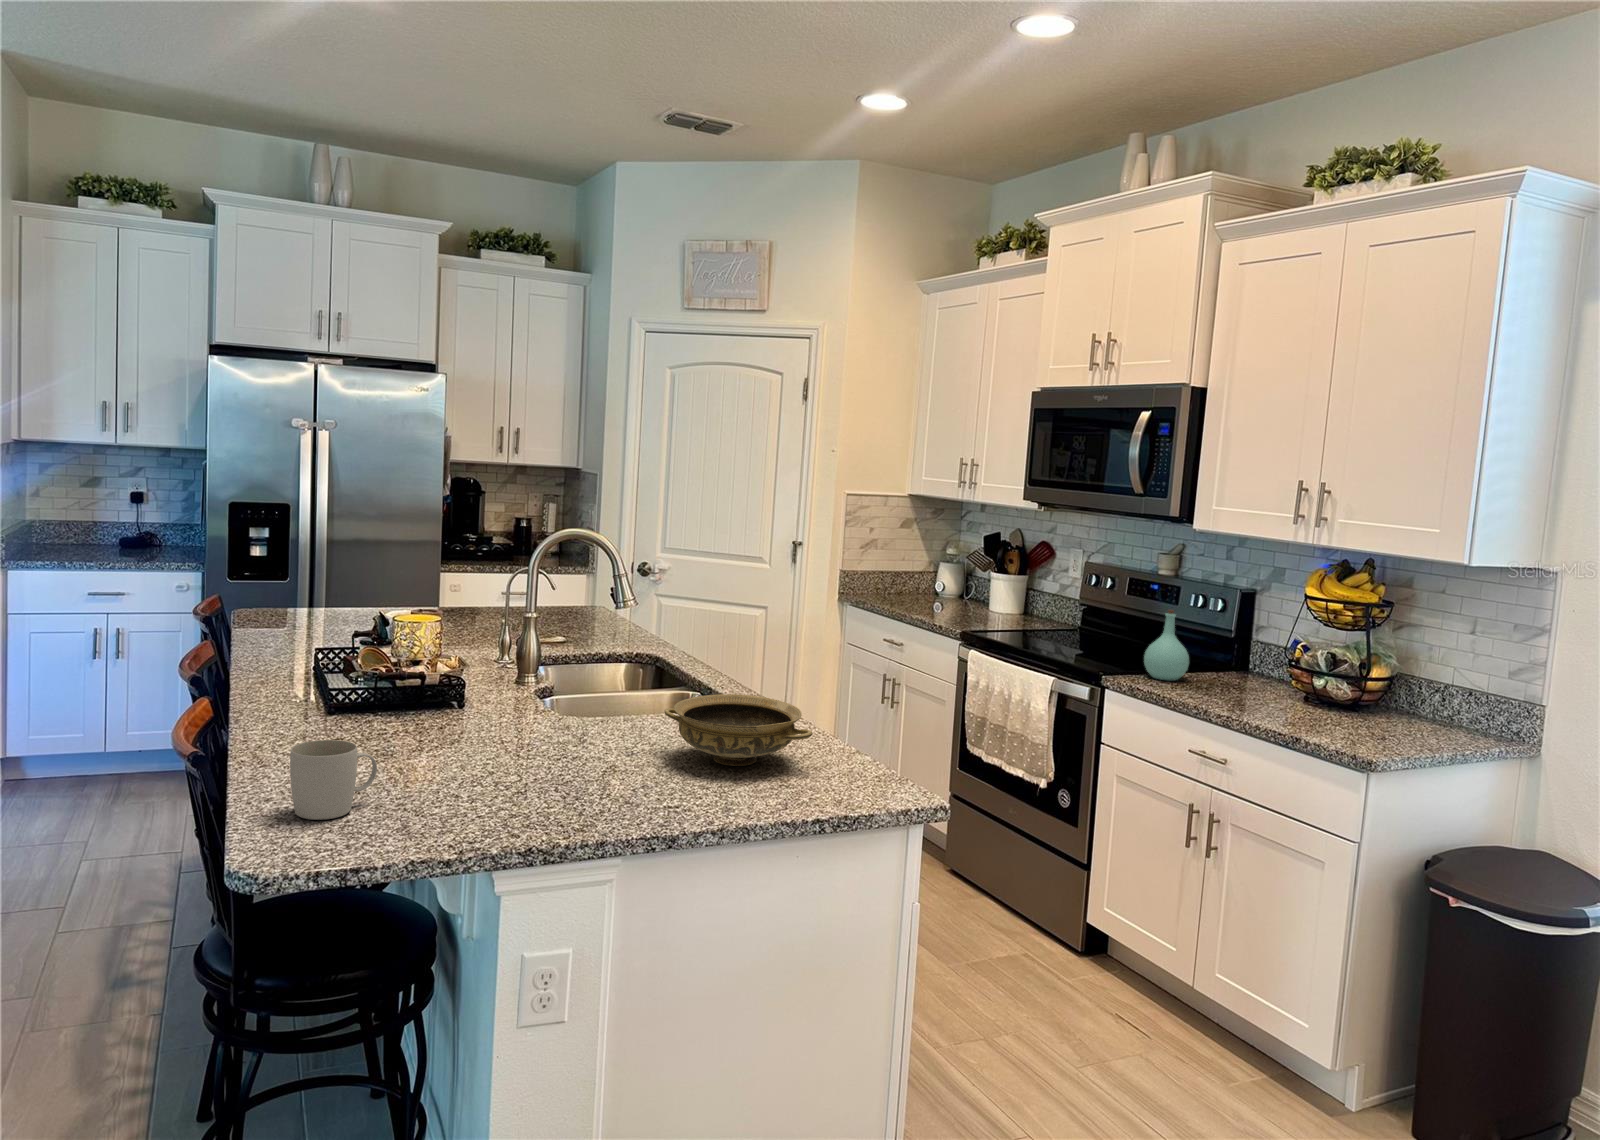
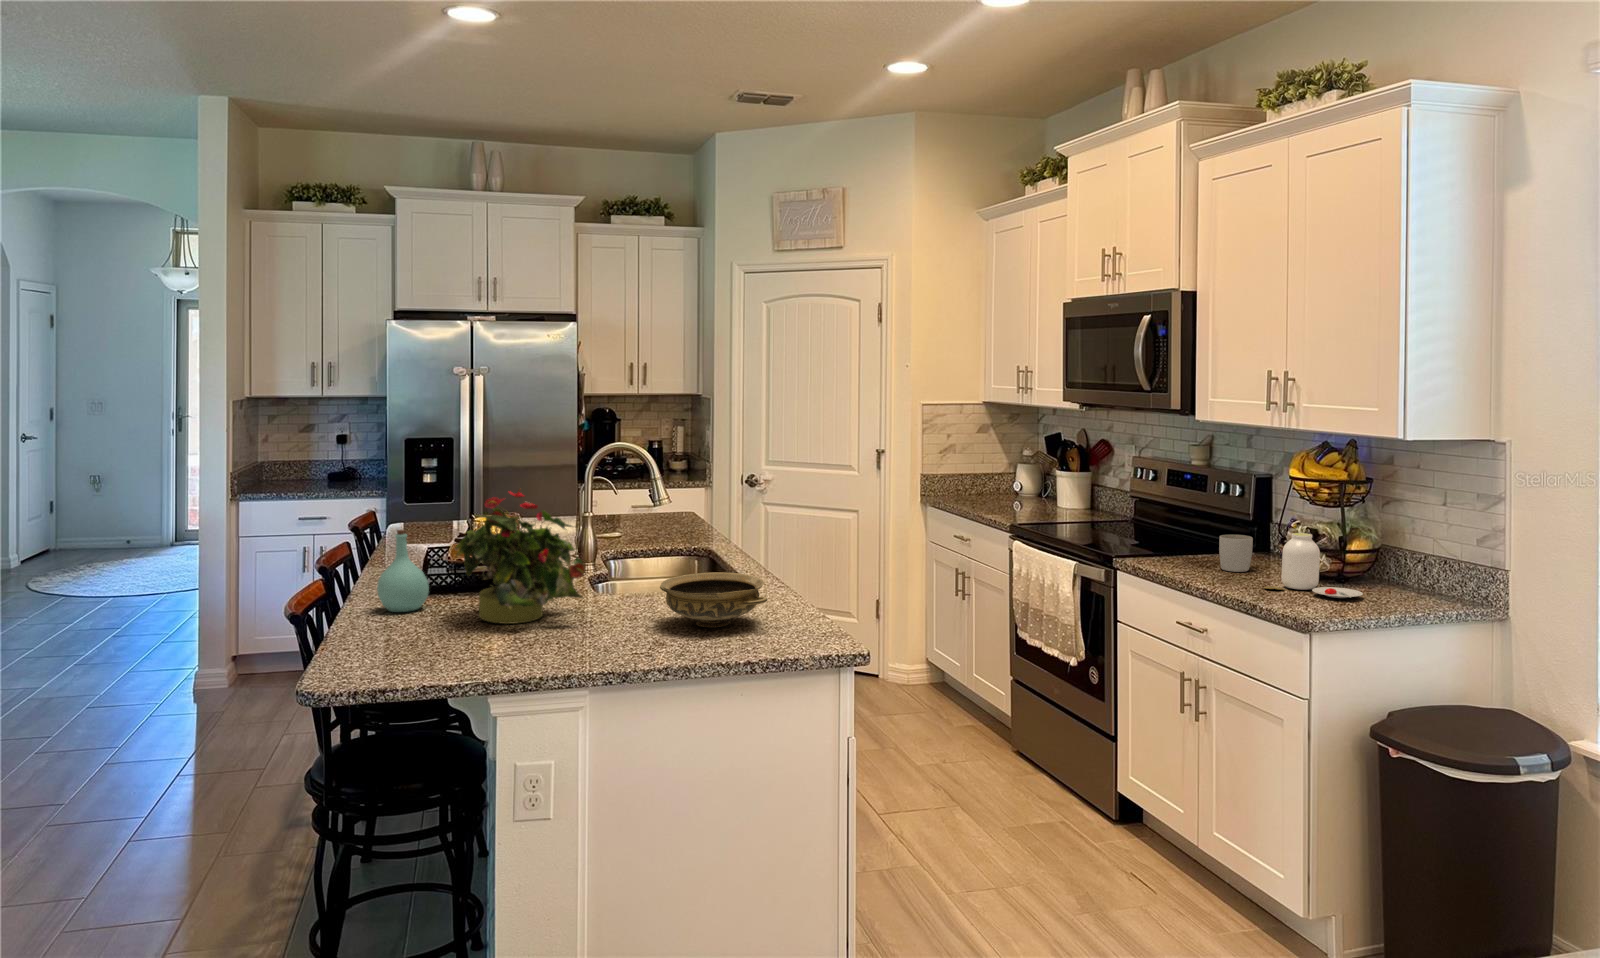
potted plant: none [392,581,576,758] -> present [455,492,584,624]
bottle: present [1144,610,1189,681] -> present [377,530,429,612]
jar: none [1291,658,1402,732] -> present [1264,533,1363,598]
mug: present [290,740,377,820] -> present [1219,535,1253,572]

